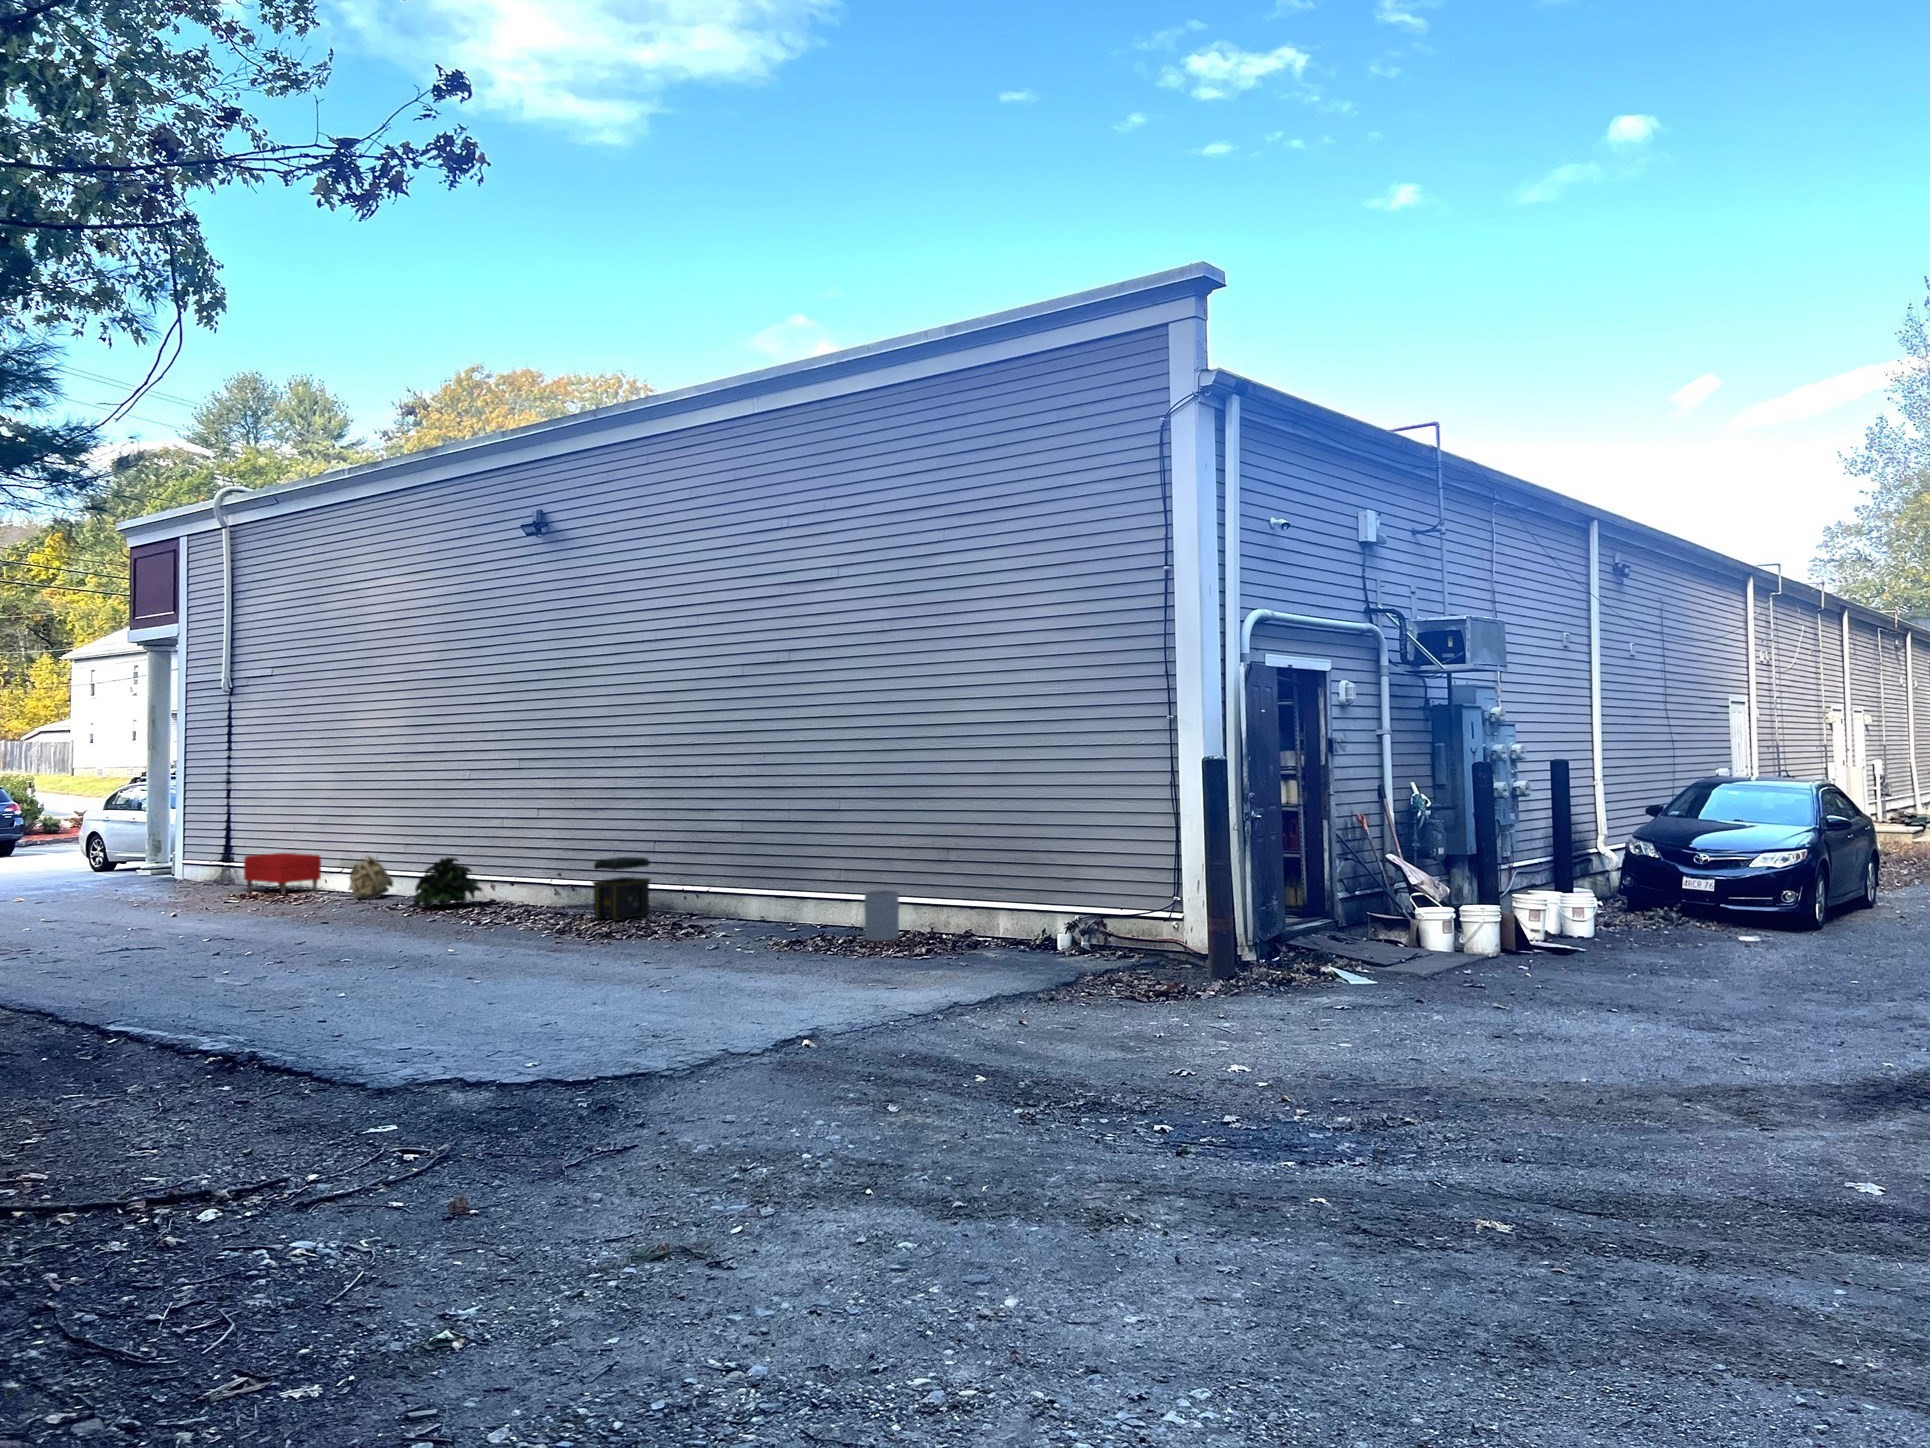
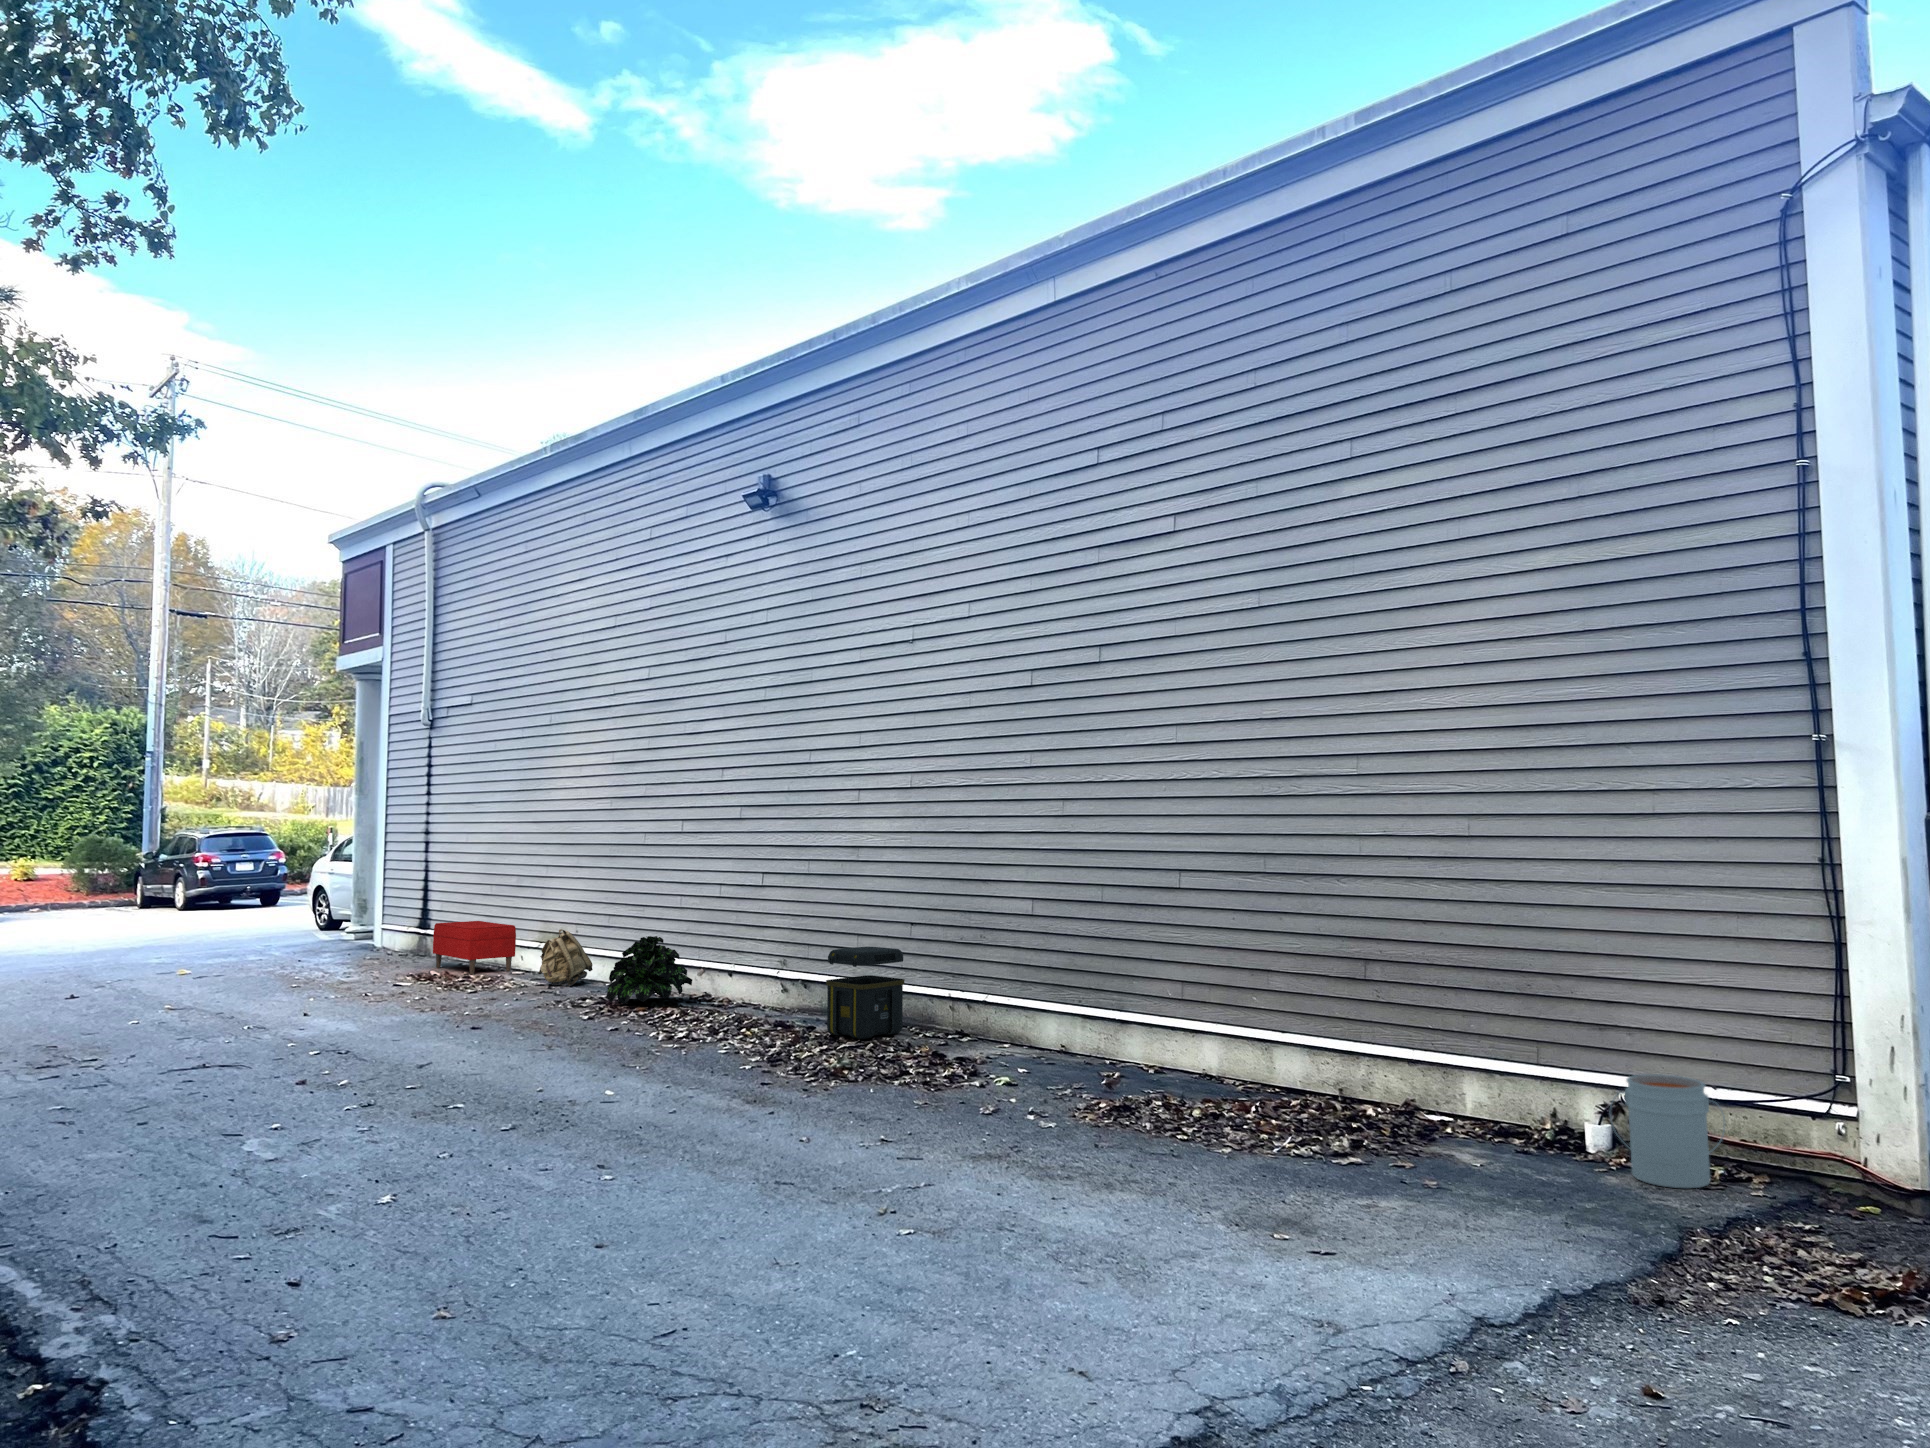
bucket: present [864,890,899,941] -> present [1611,1074,1725,1188]

